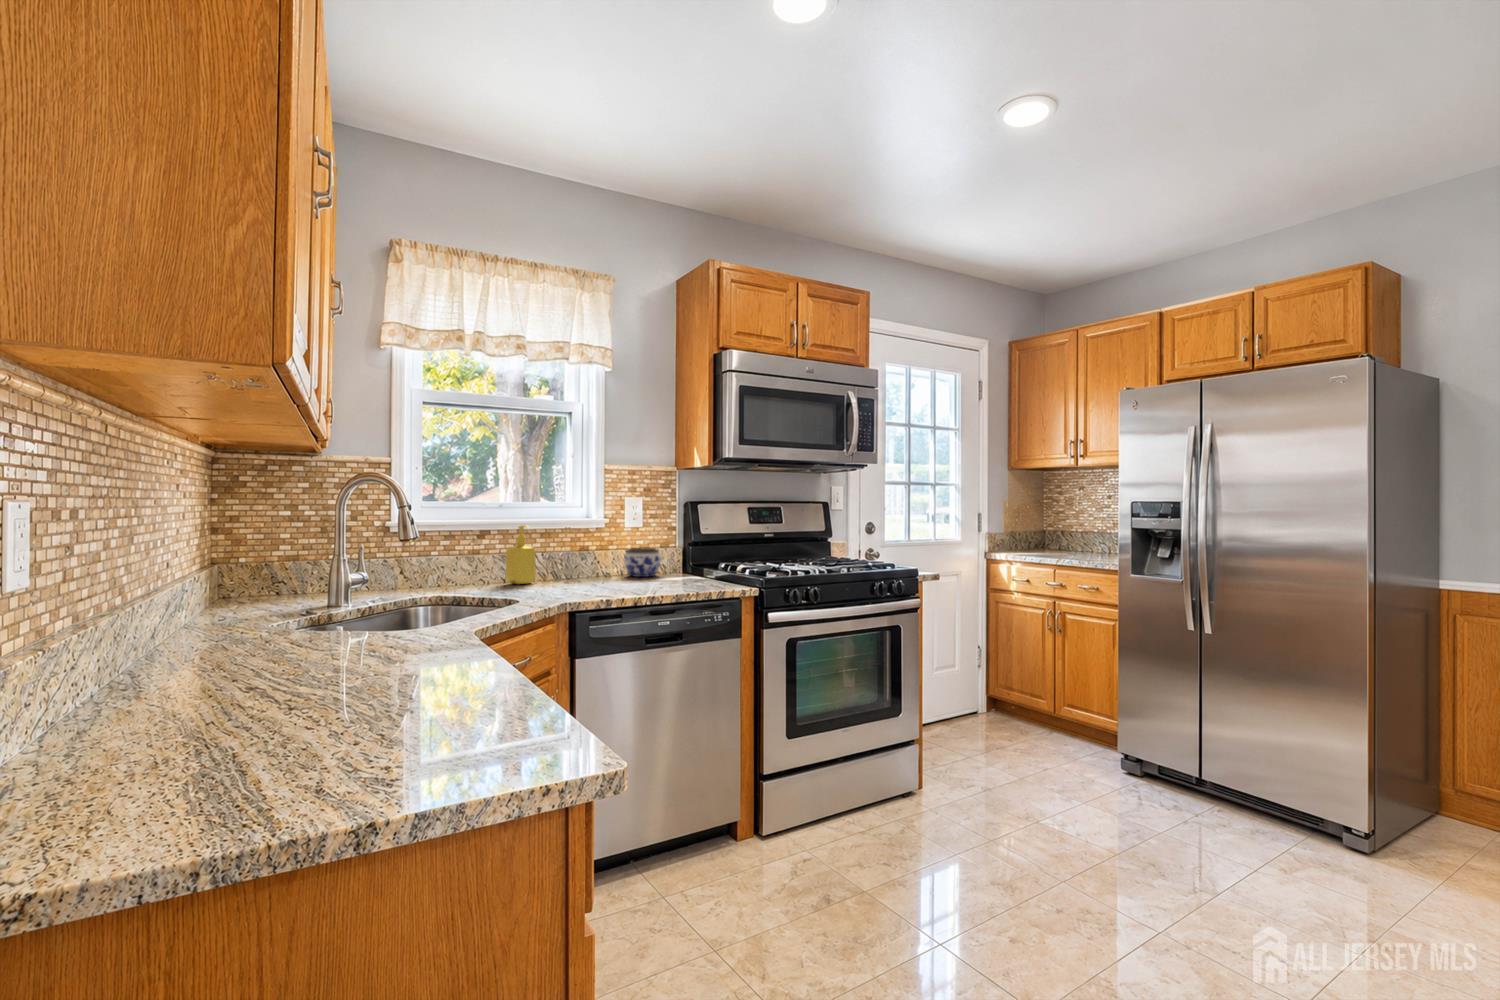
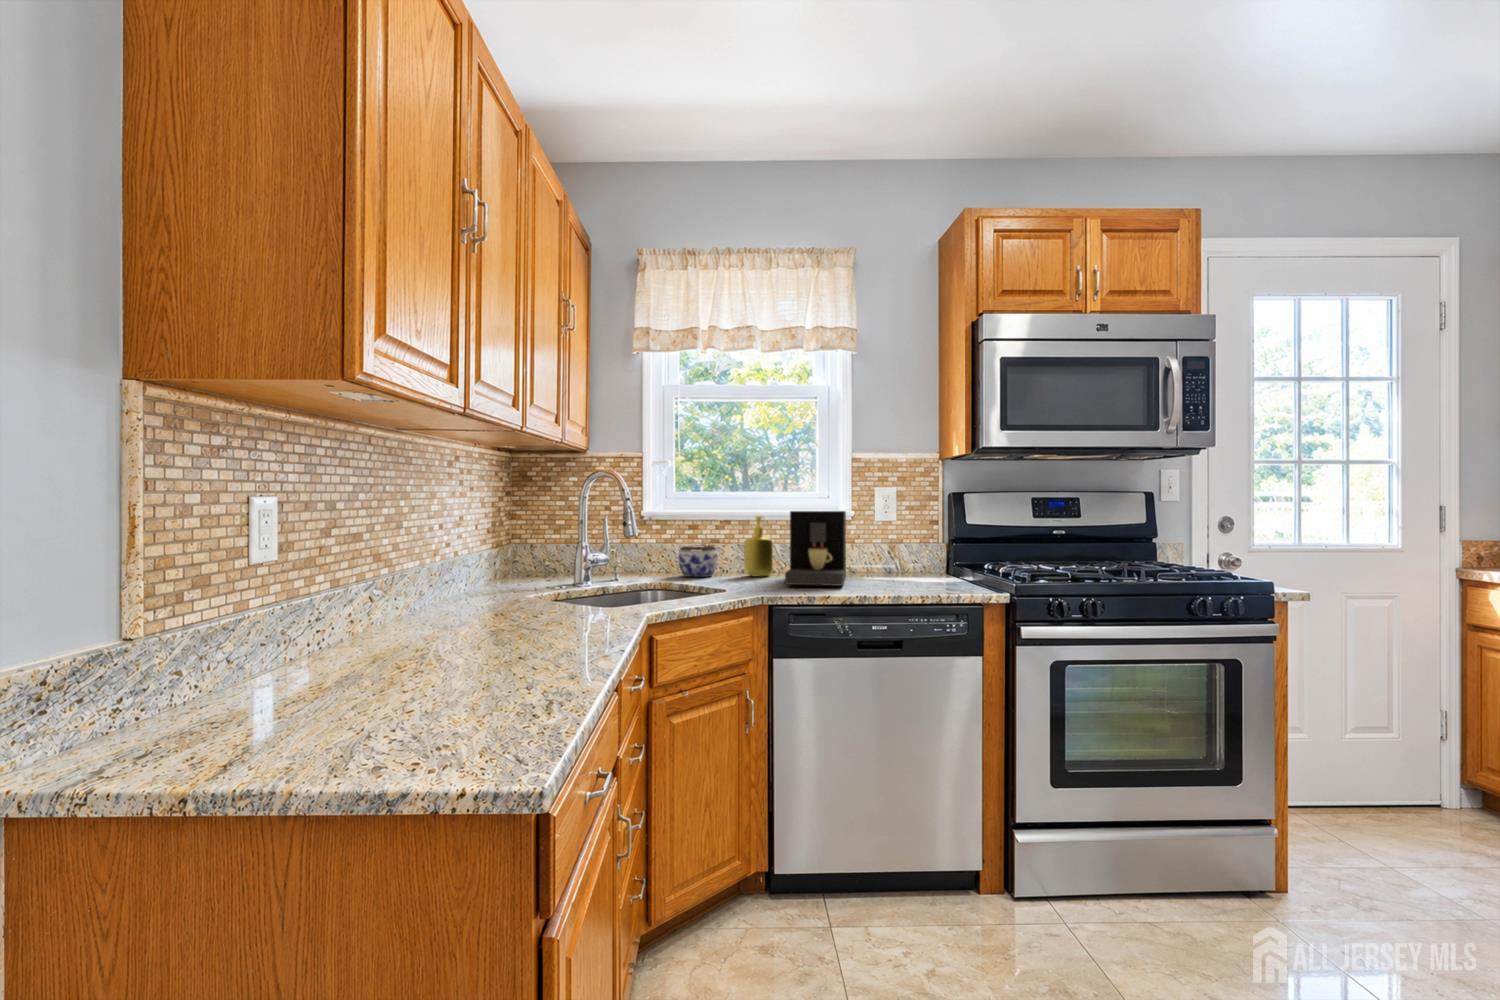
coffee maker: none [559,520,624,591] -> present [785,511,846,586]
jar: present [624,548,661,577] -> present [678,546,718,577]

